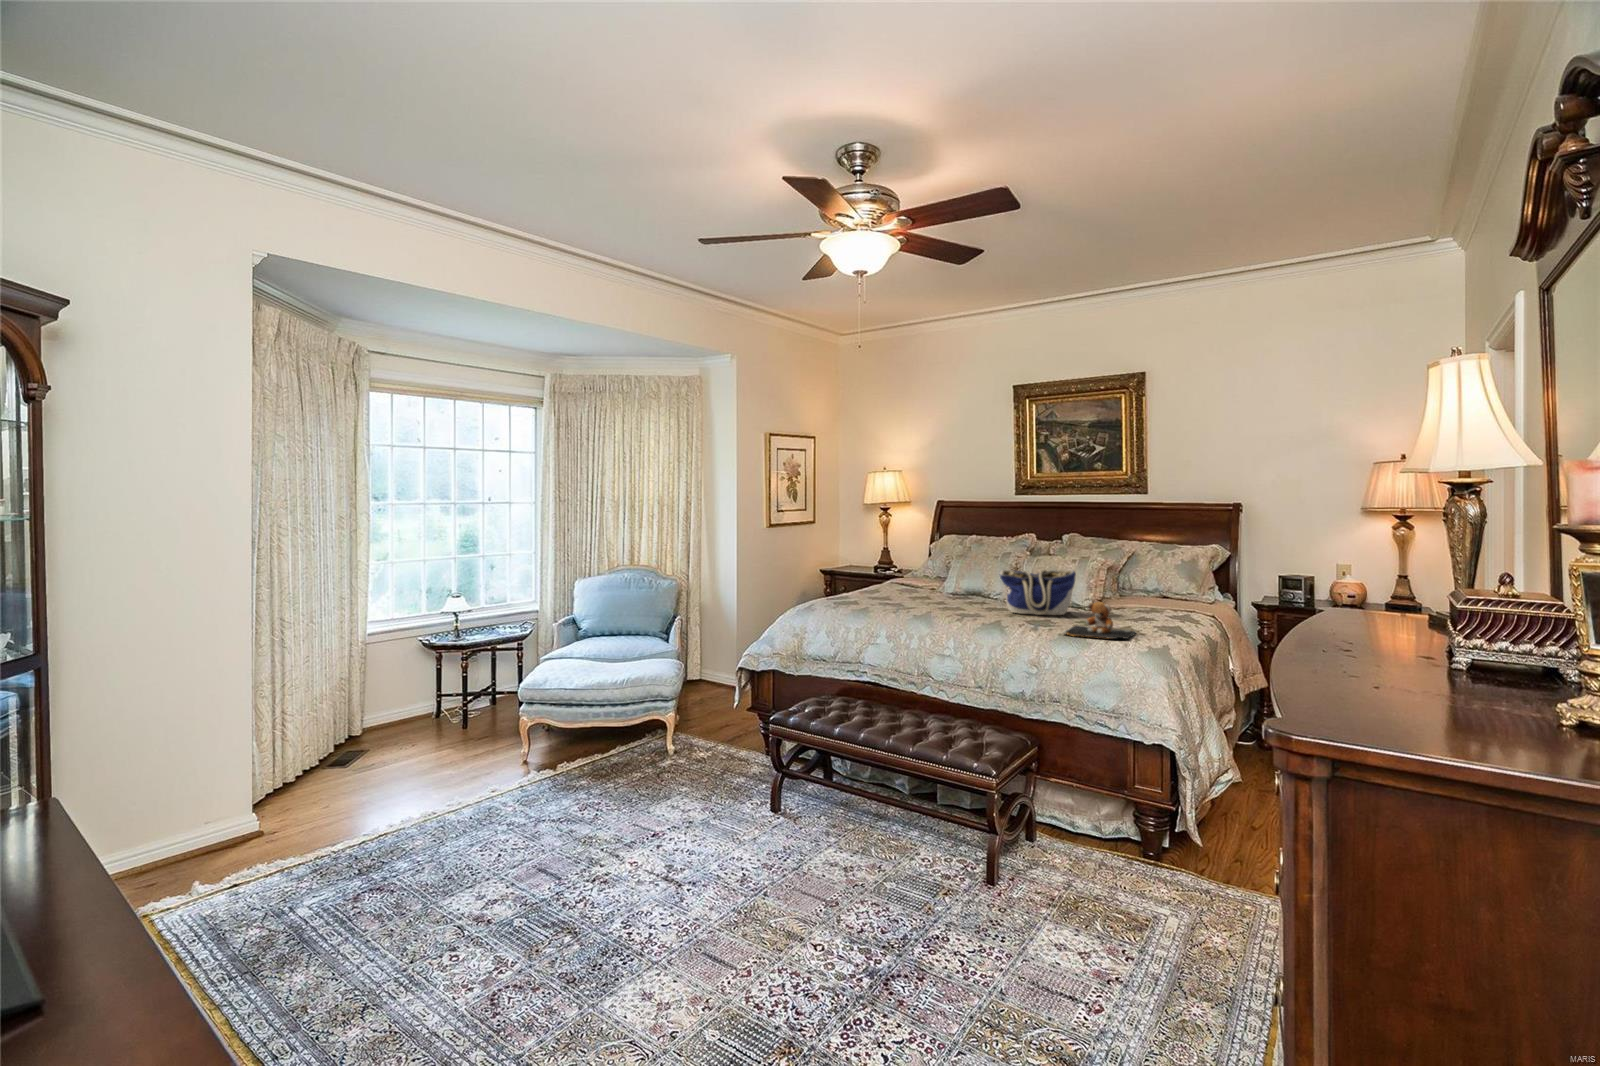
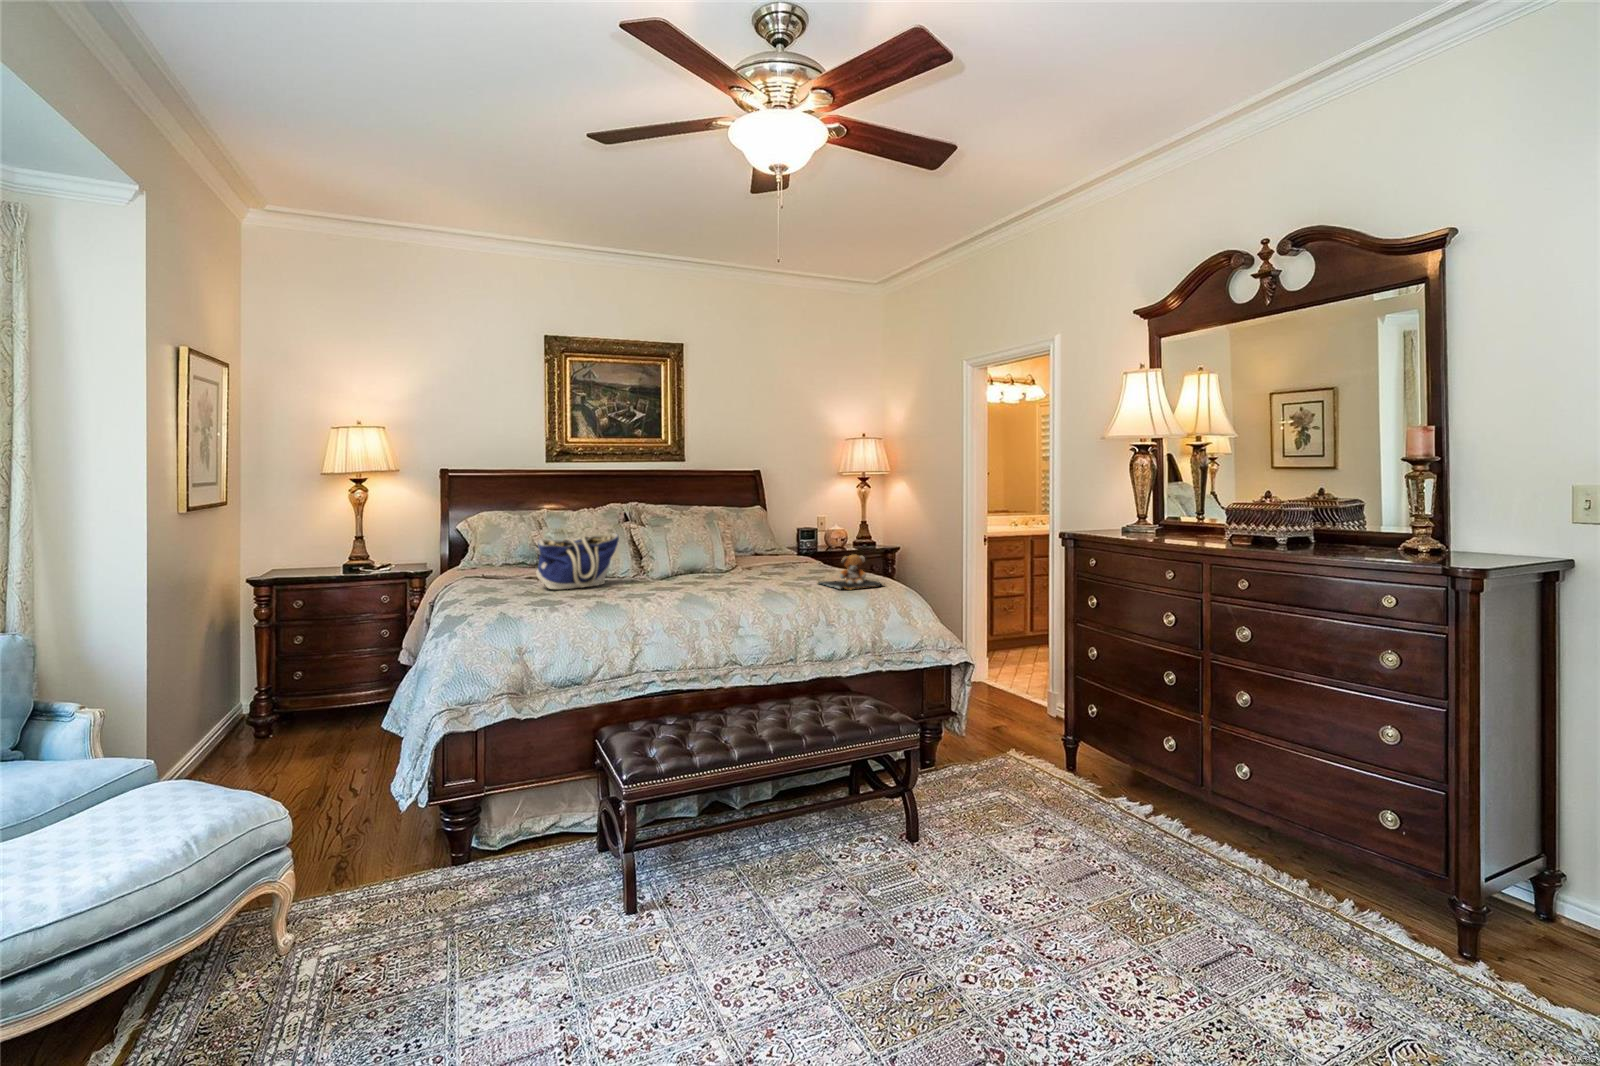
tote bag: present [1000,570,1076,615] -> present [535,533,619,589]

